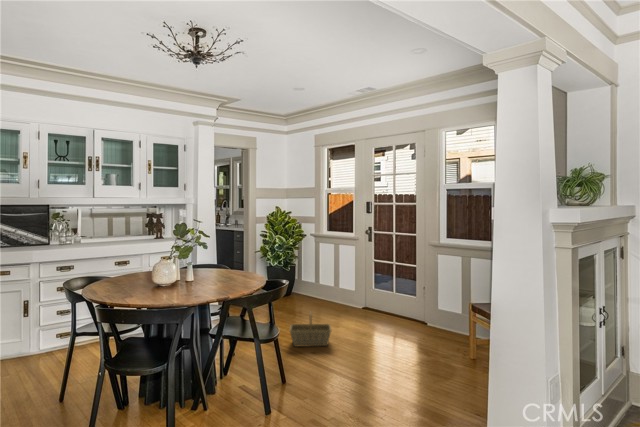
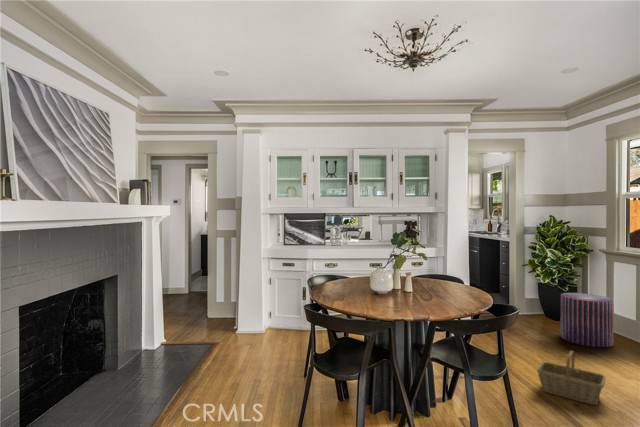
pouf: none [289,270,322,310] -> present [560,293,613,347]

